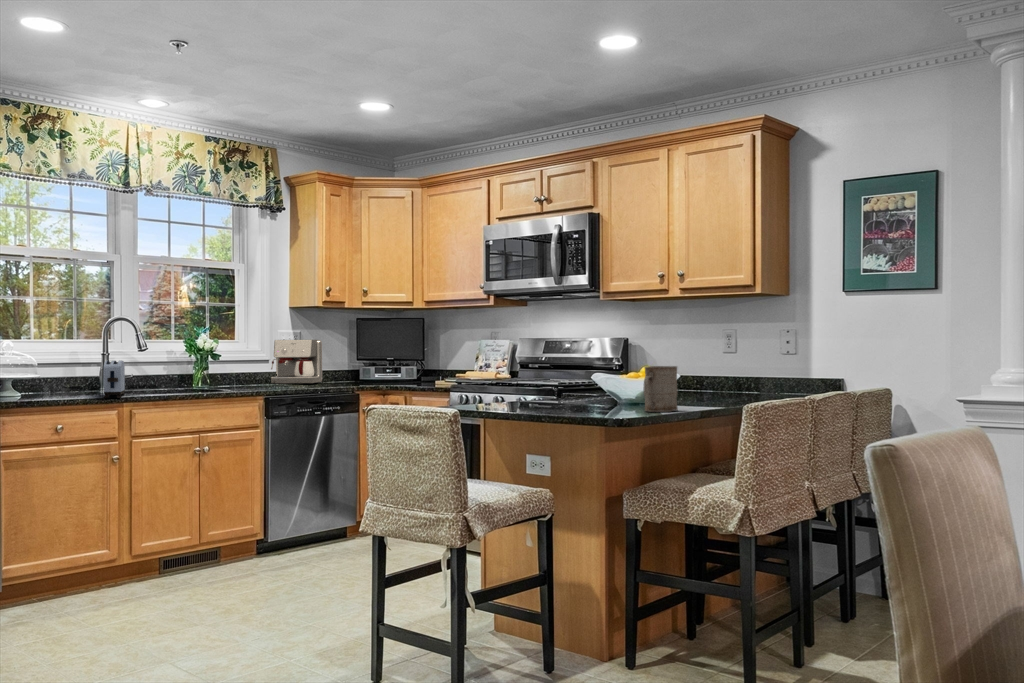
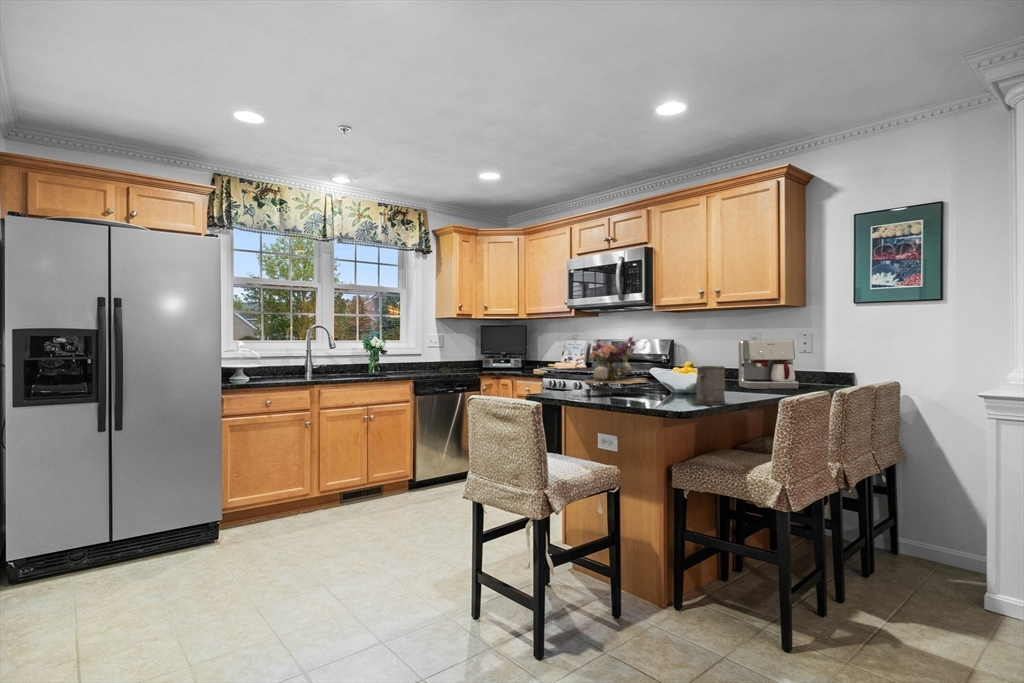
flower arrangement: none [502,331,592,407] -> present [580,337,649,393]
coffee maker: present [271,340,322,383] -> present [738,340,799,389]
toaster: present [104,361,125,398] -> none [303,356,319,382]

